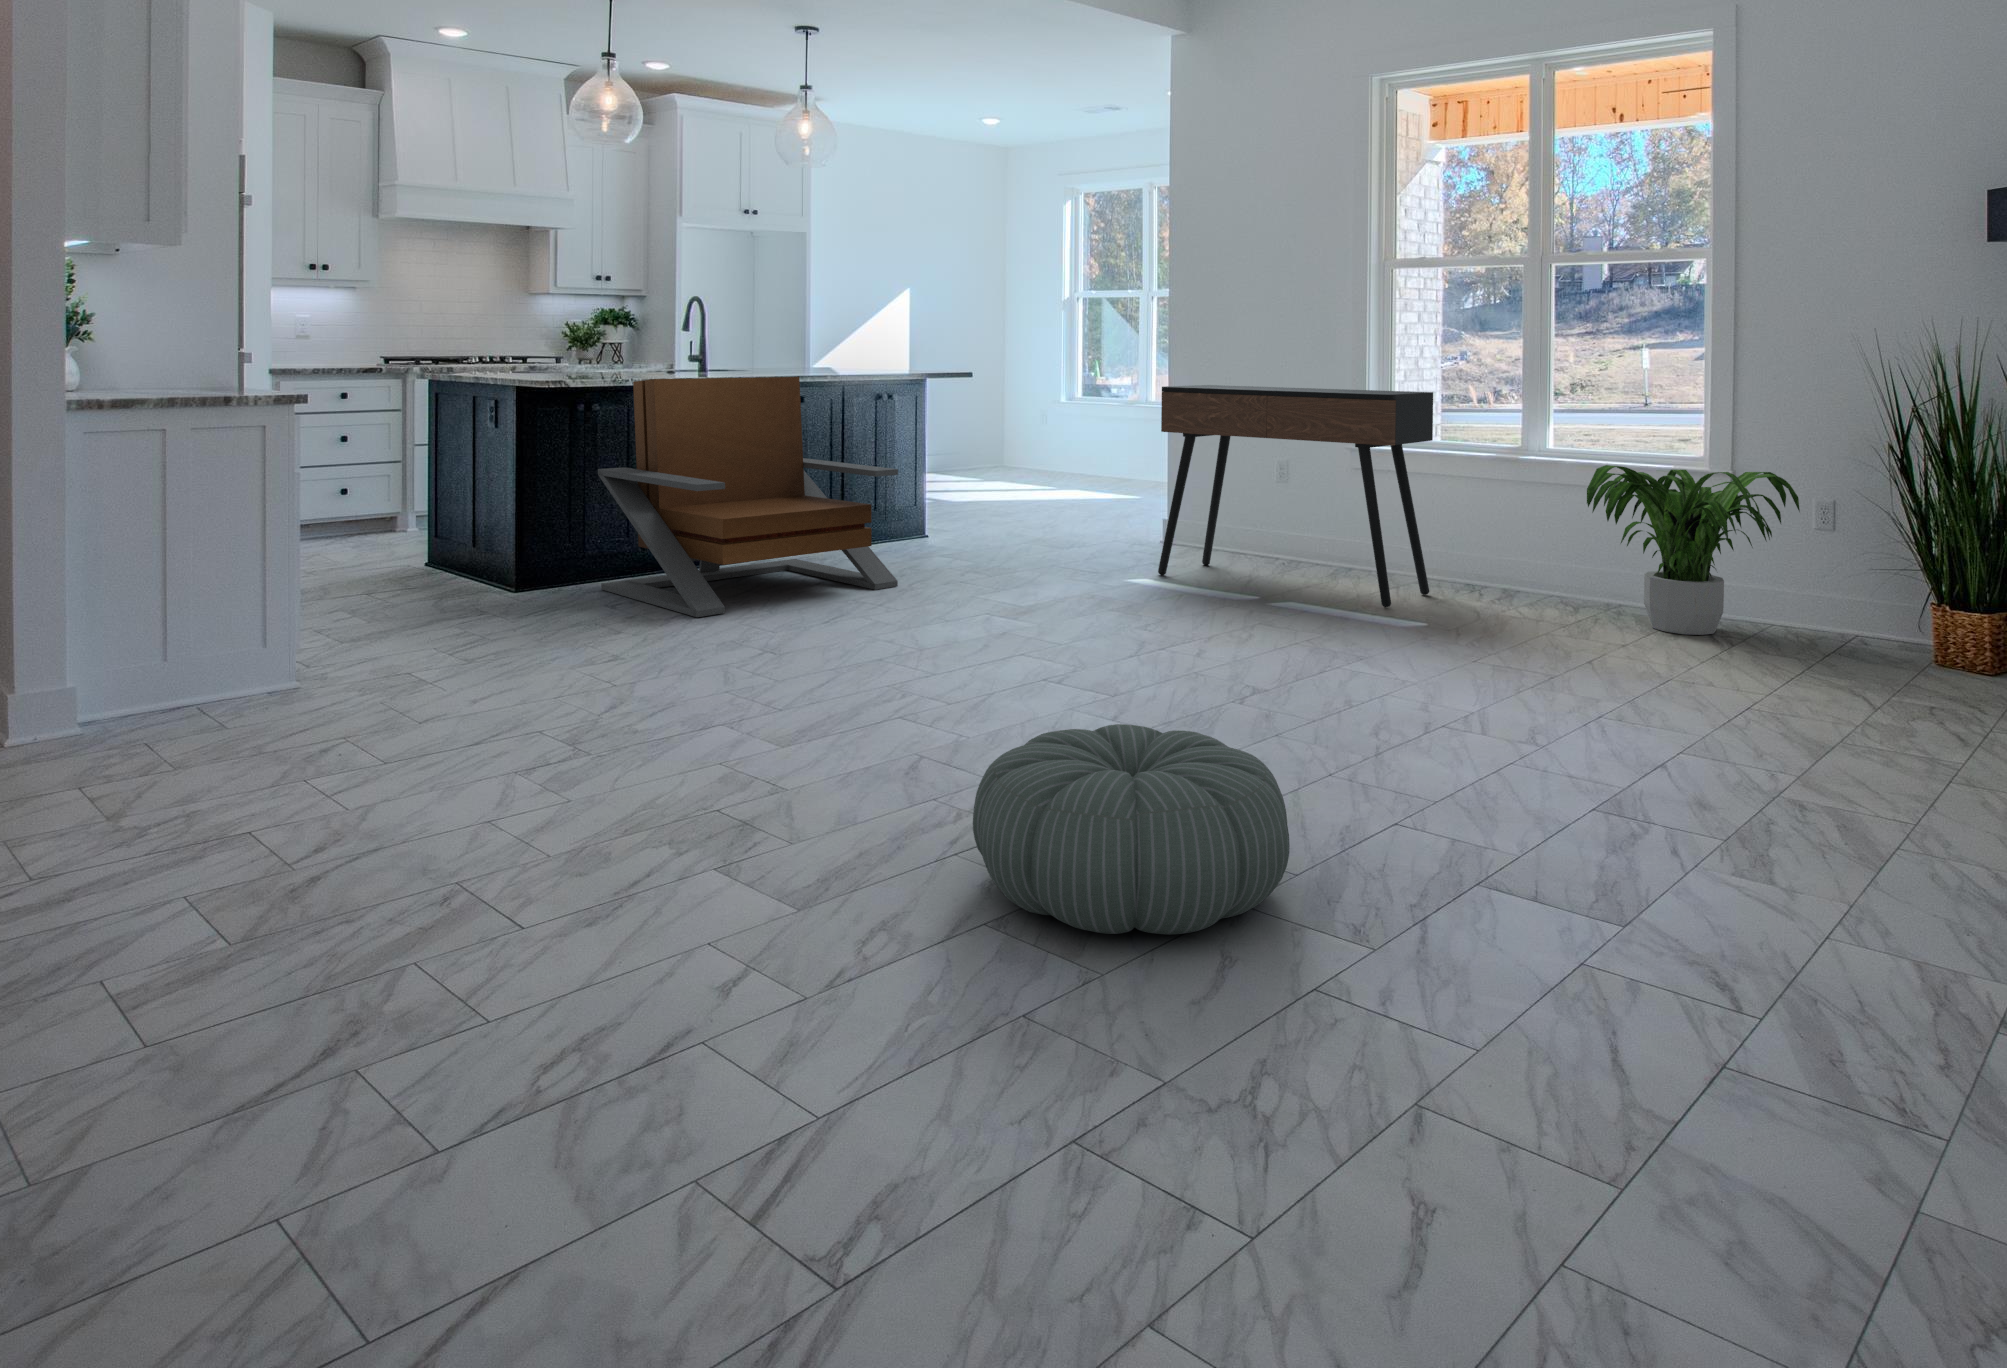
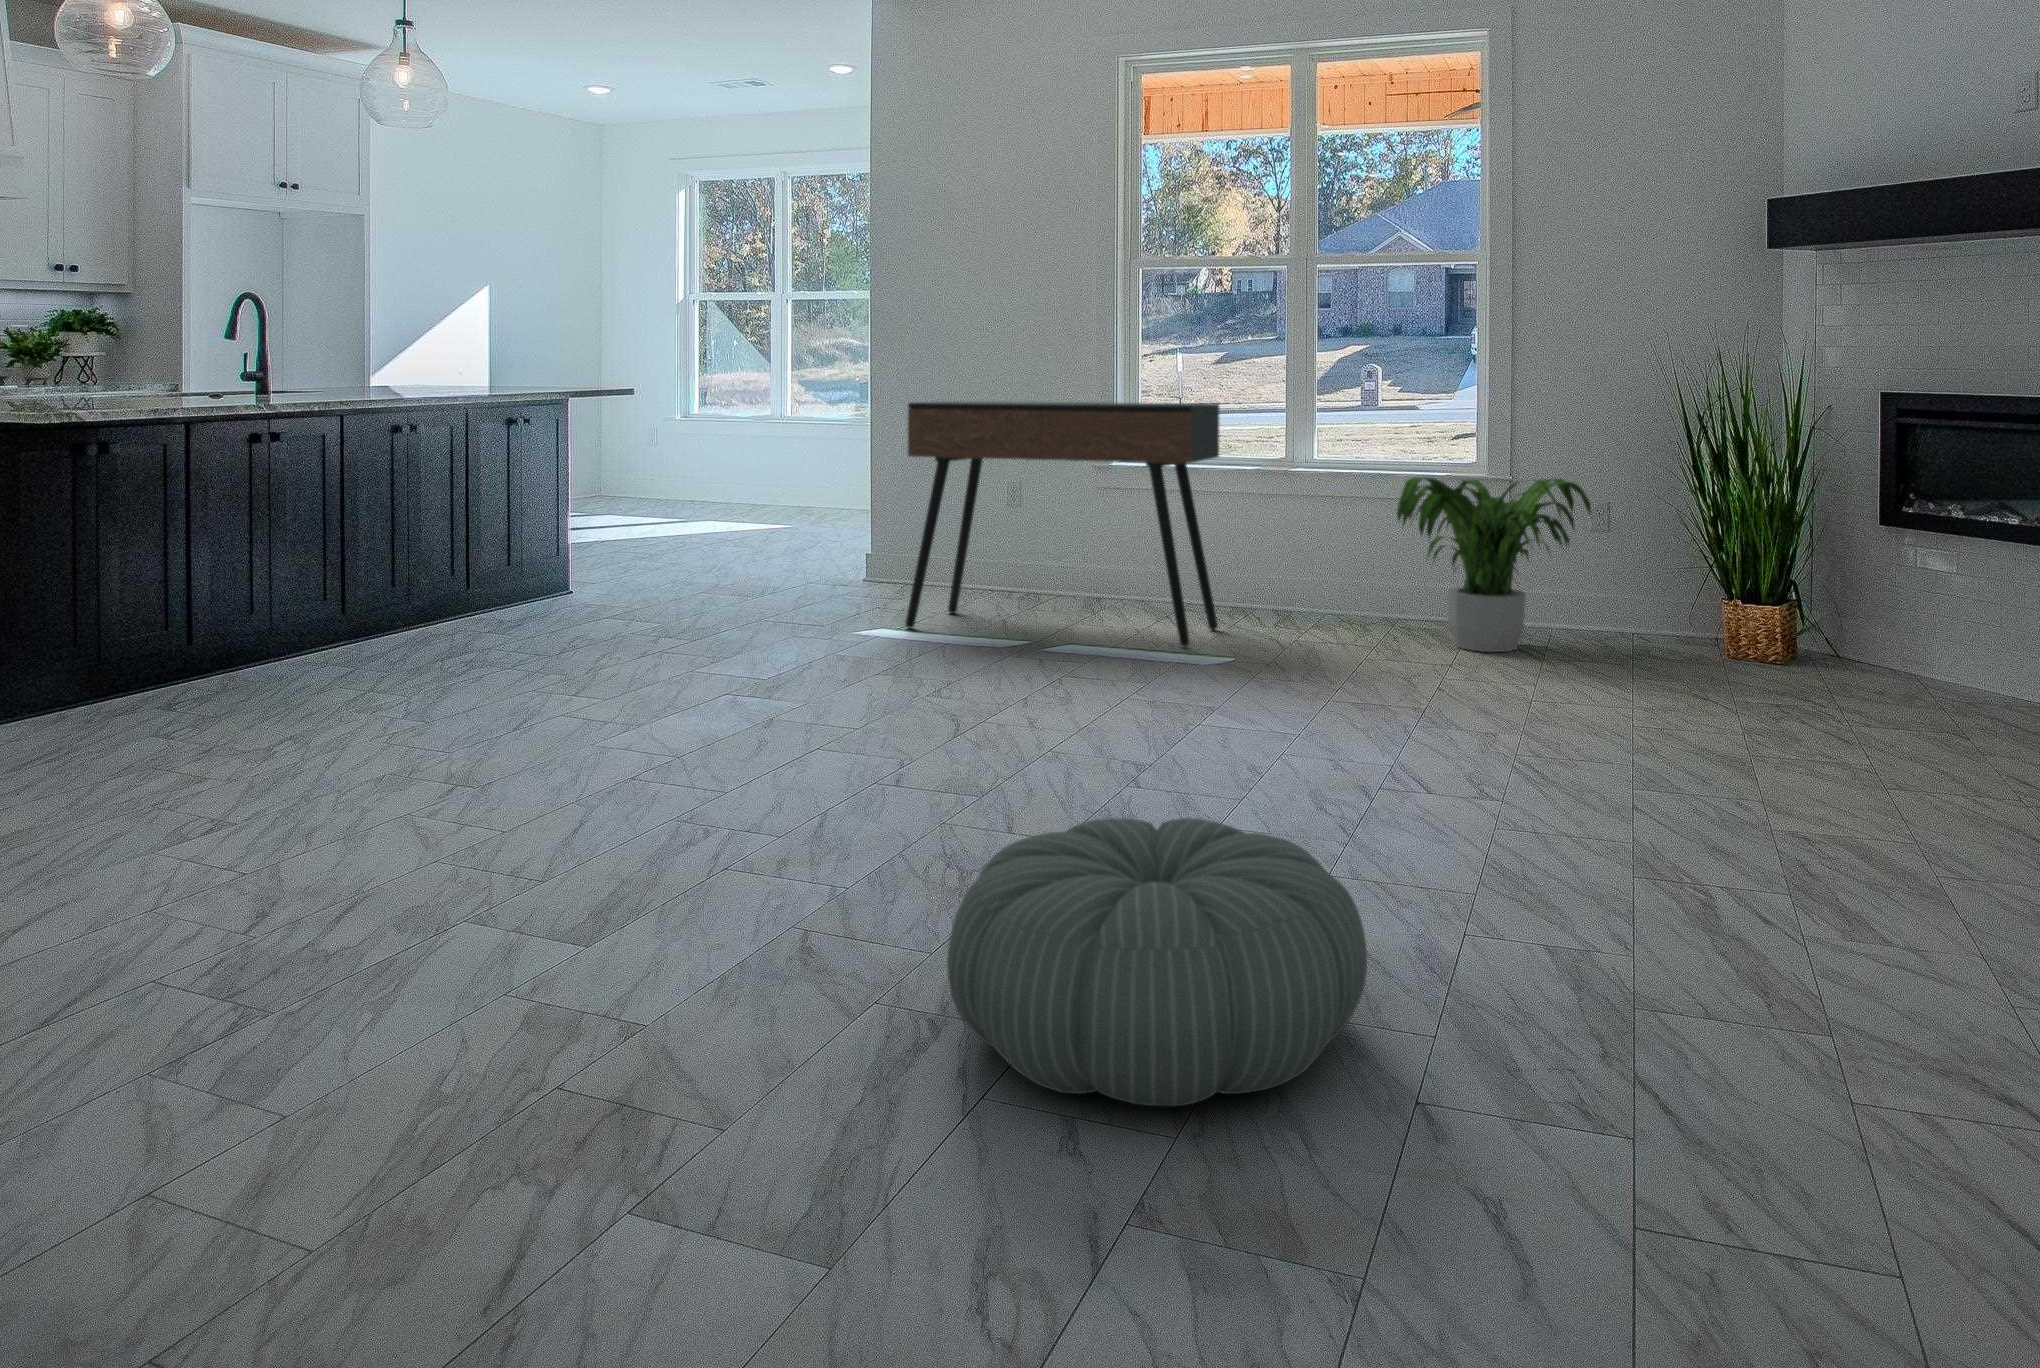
lounge chair: present [598,377,898,617] -> none [127,396,582,731]

